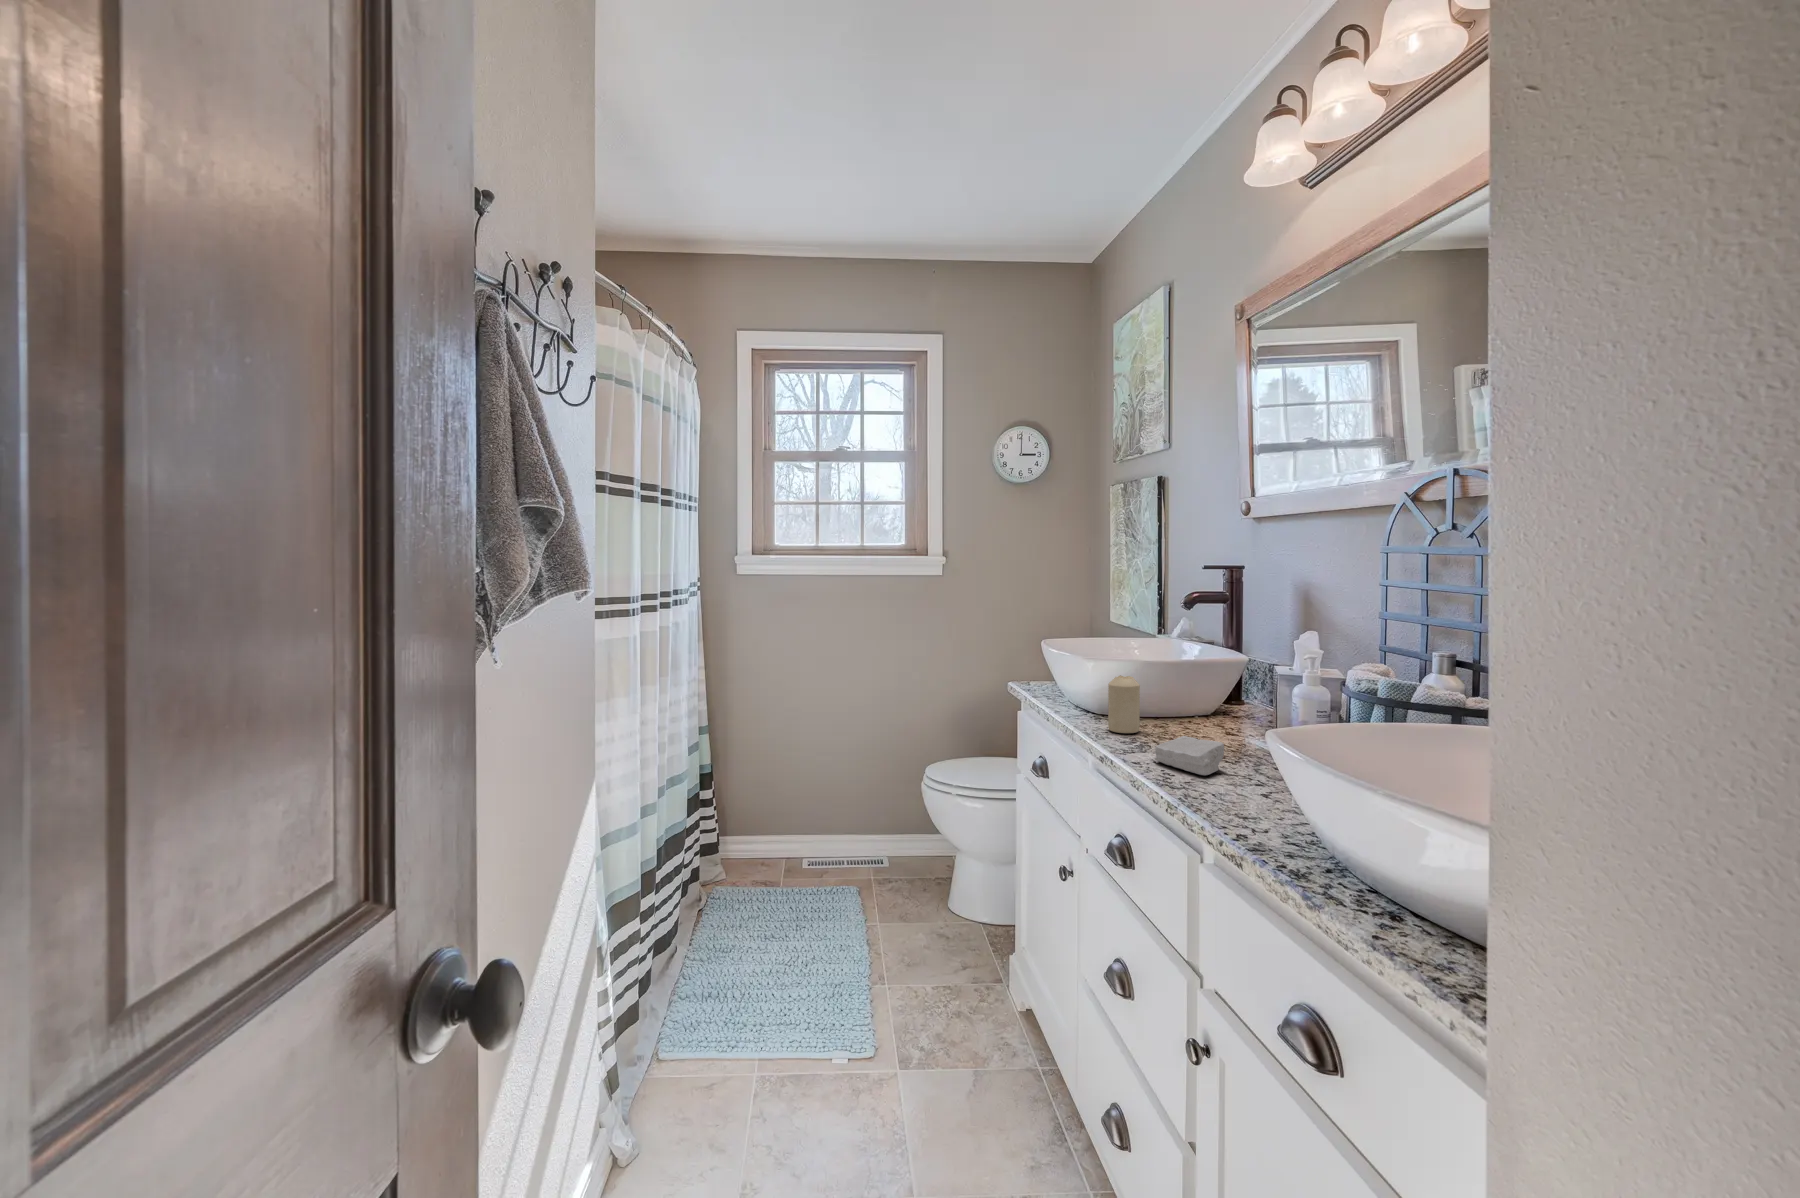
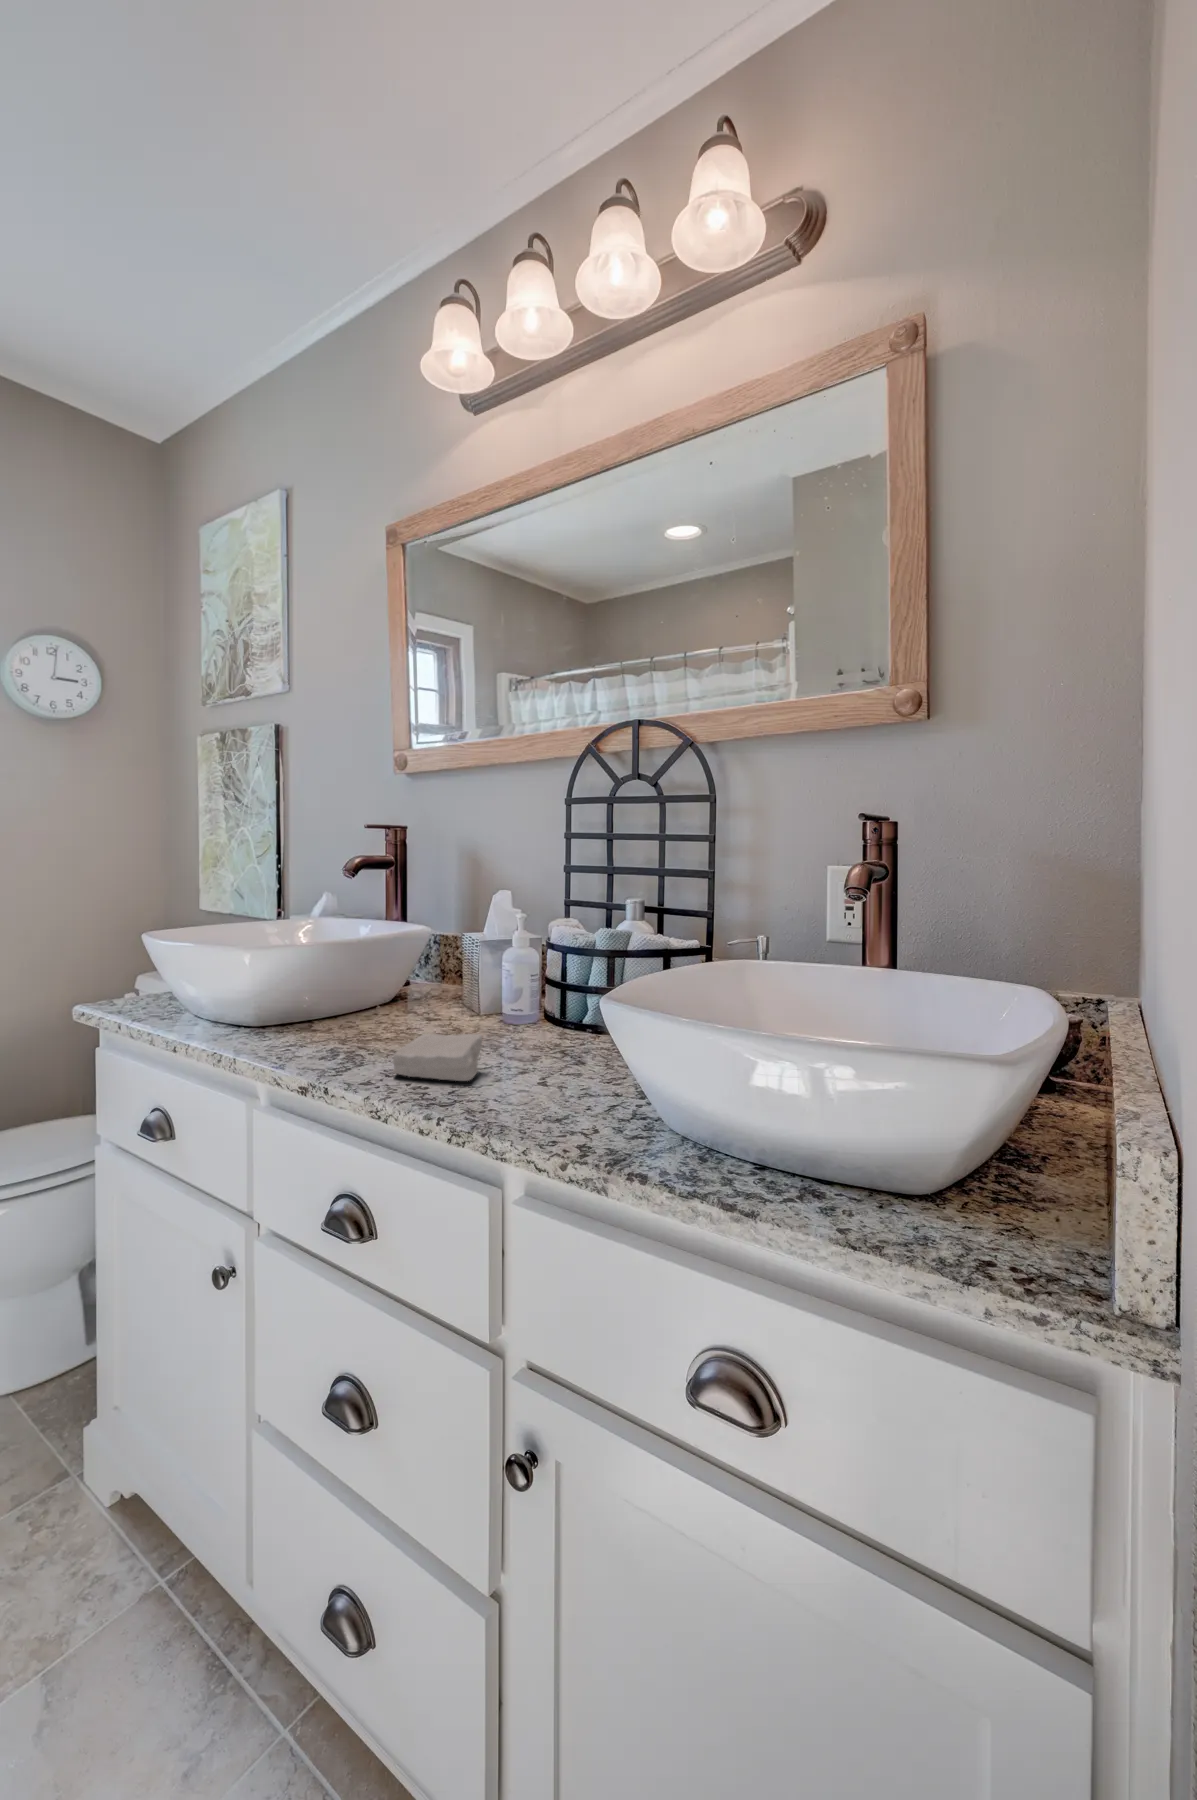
candle: present [1108,675,1140,733] -> none [290,966,336,1047]

